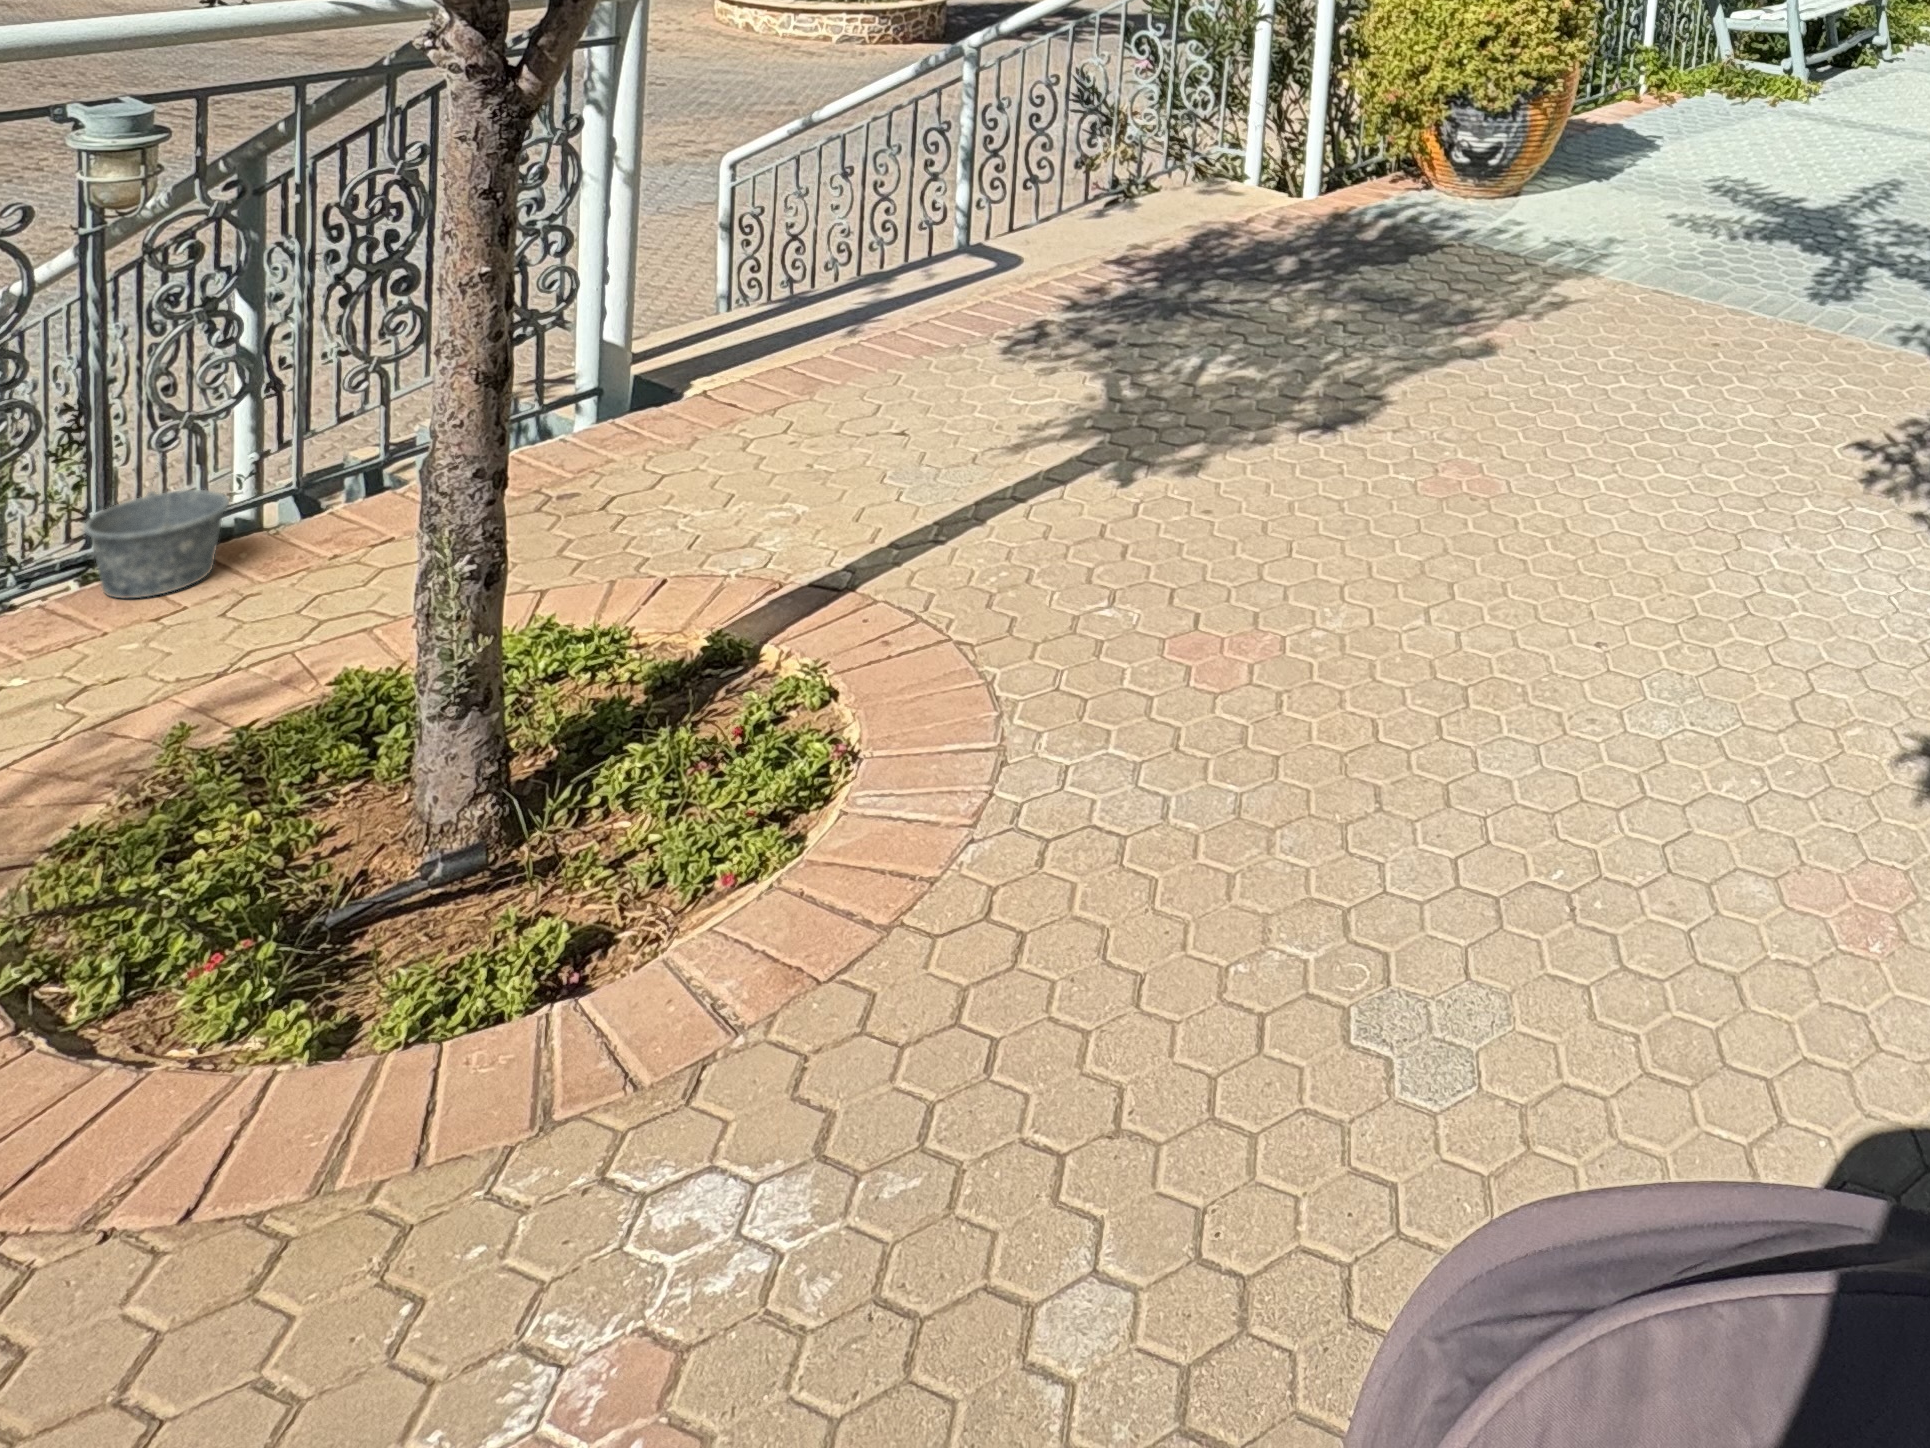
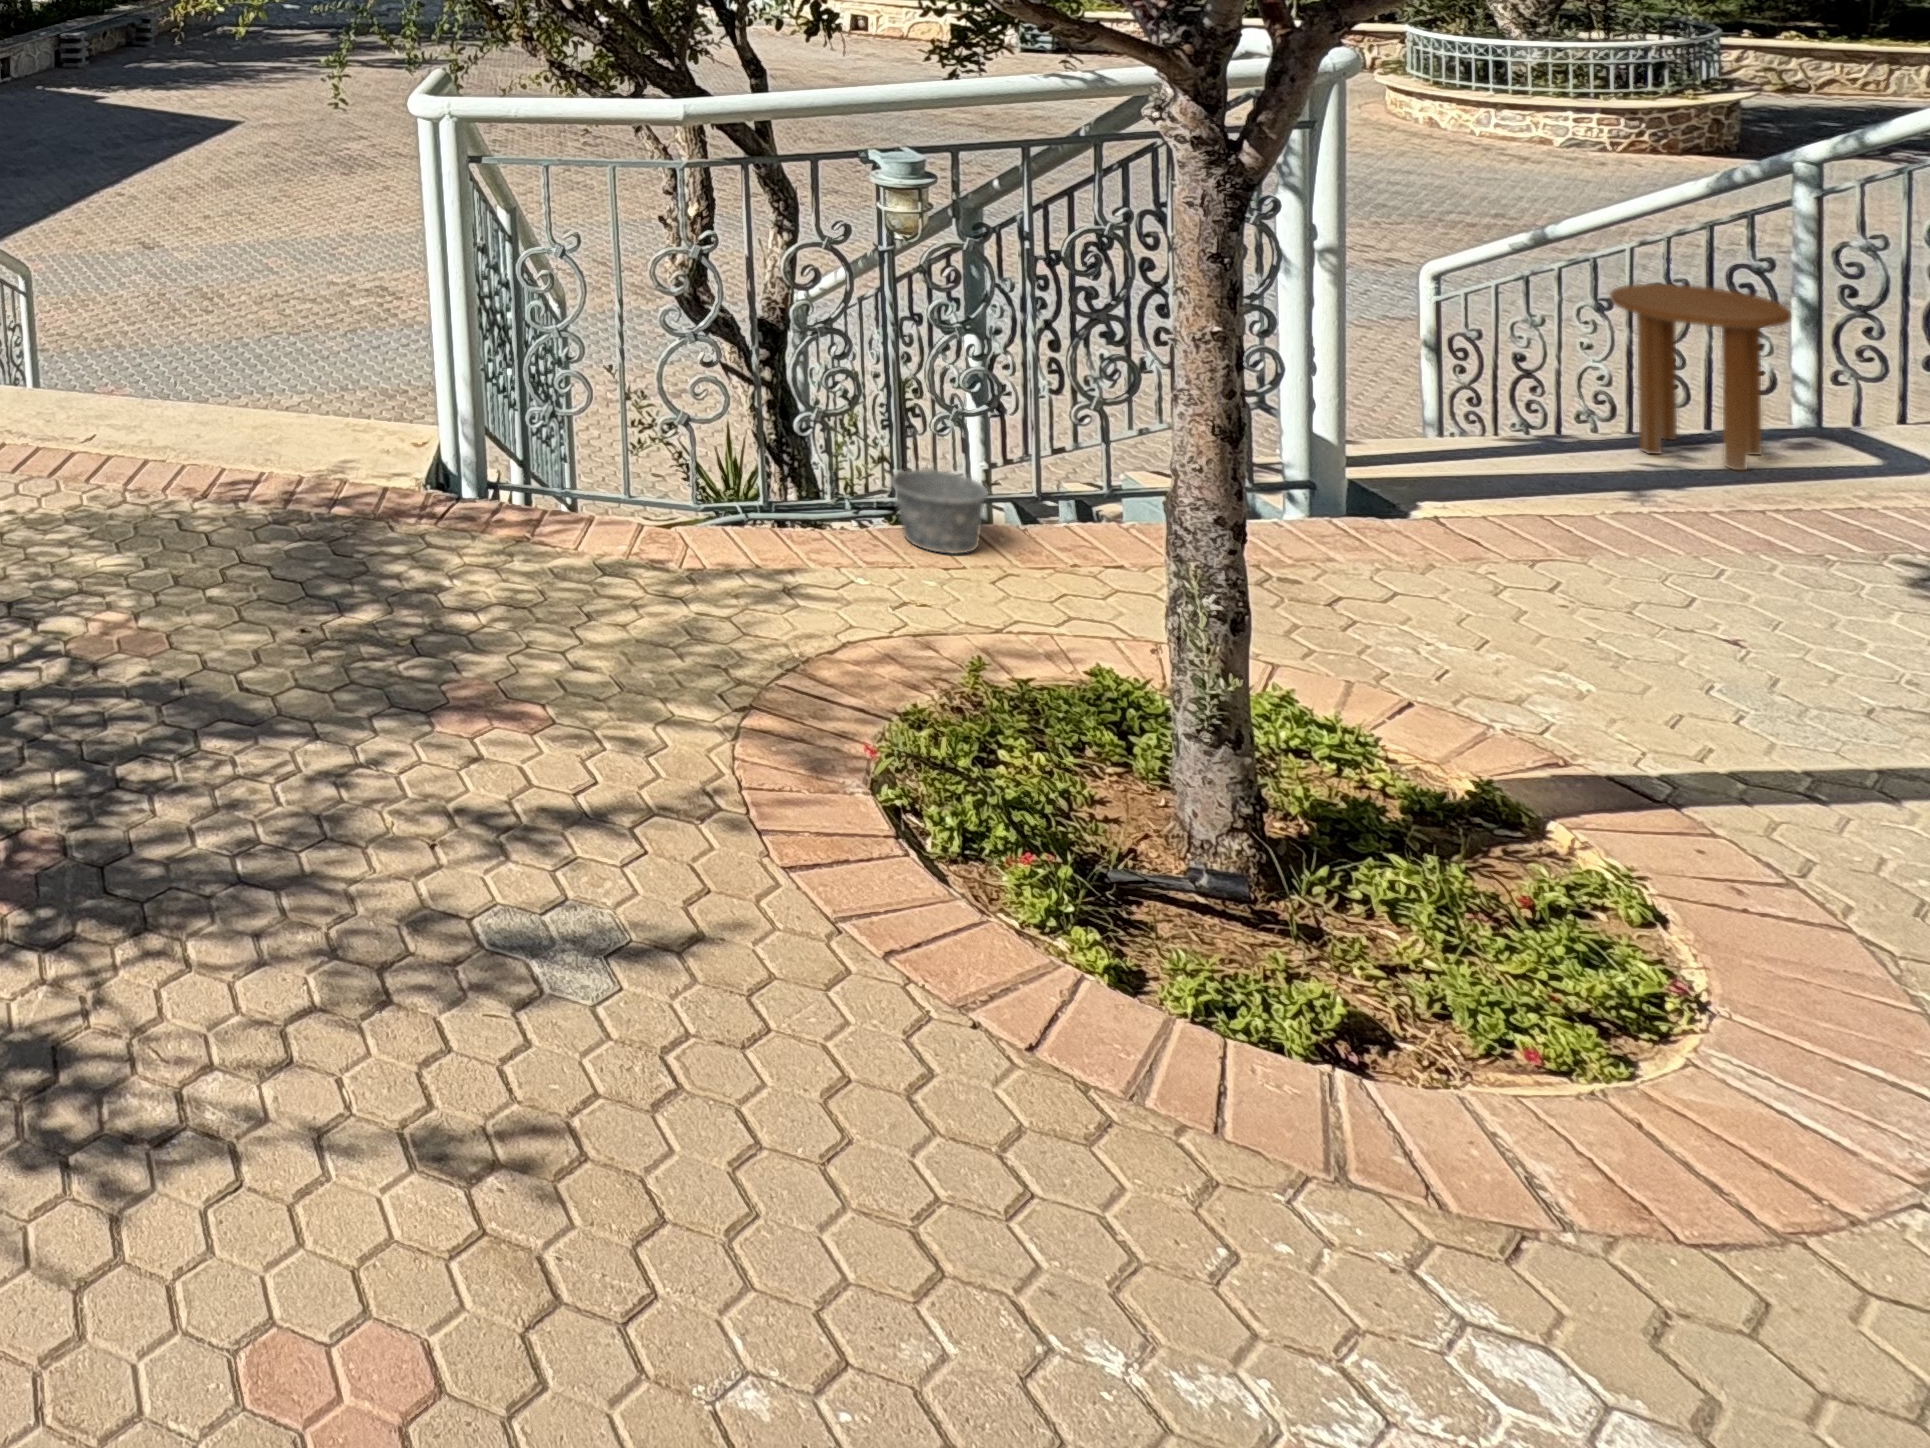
side table: none [847,149,956,289] -> present [1610,284,1791,470]

